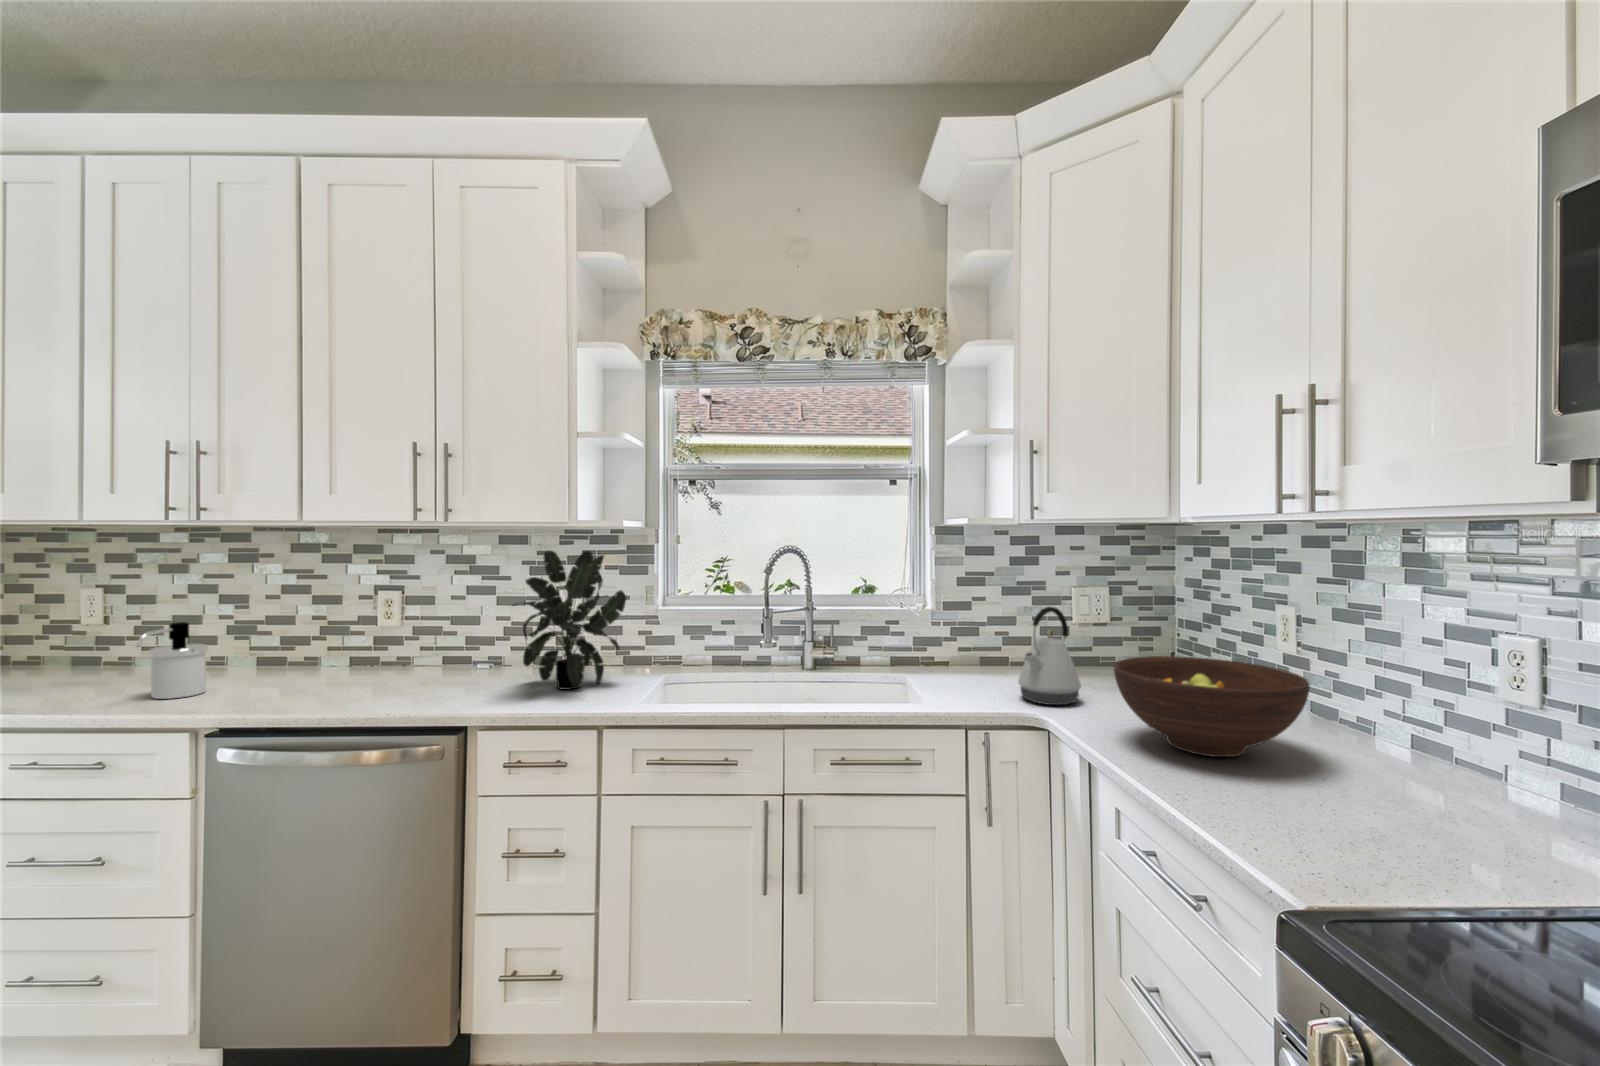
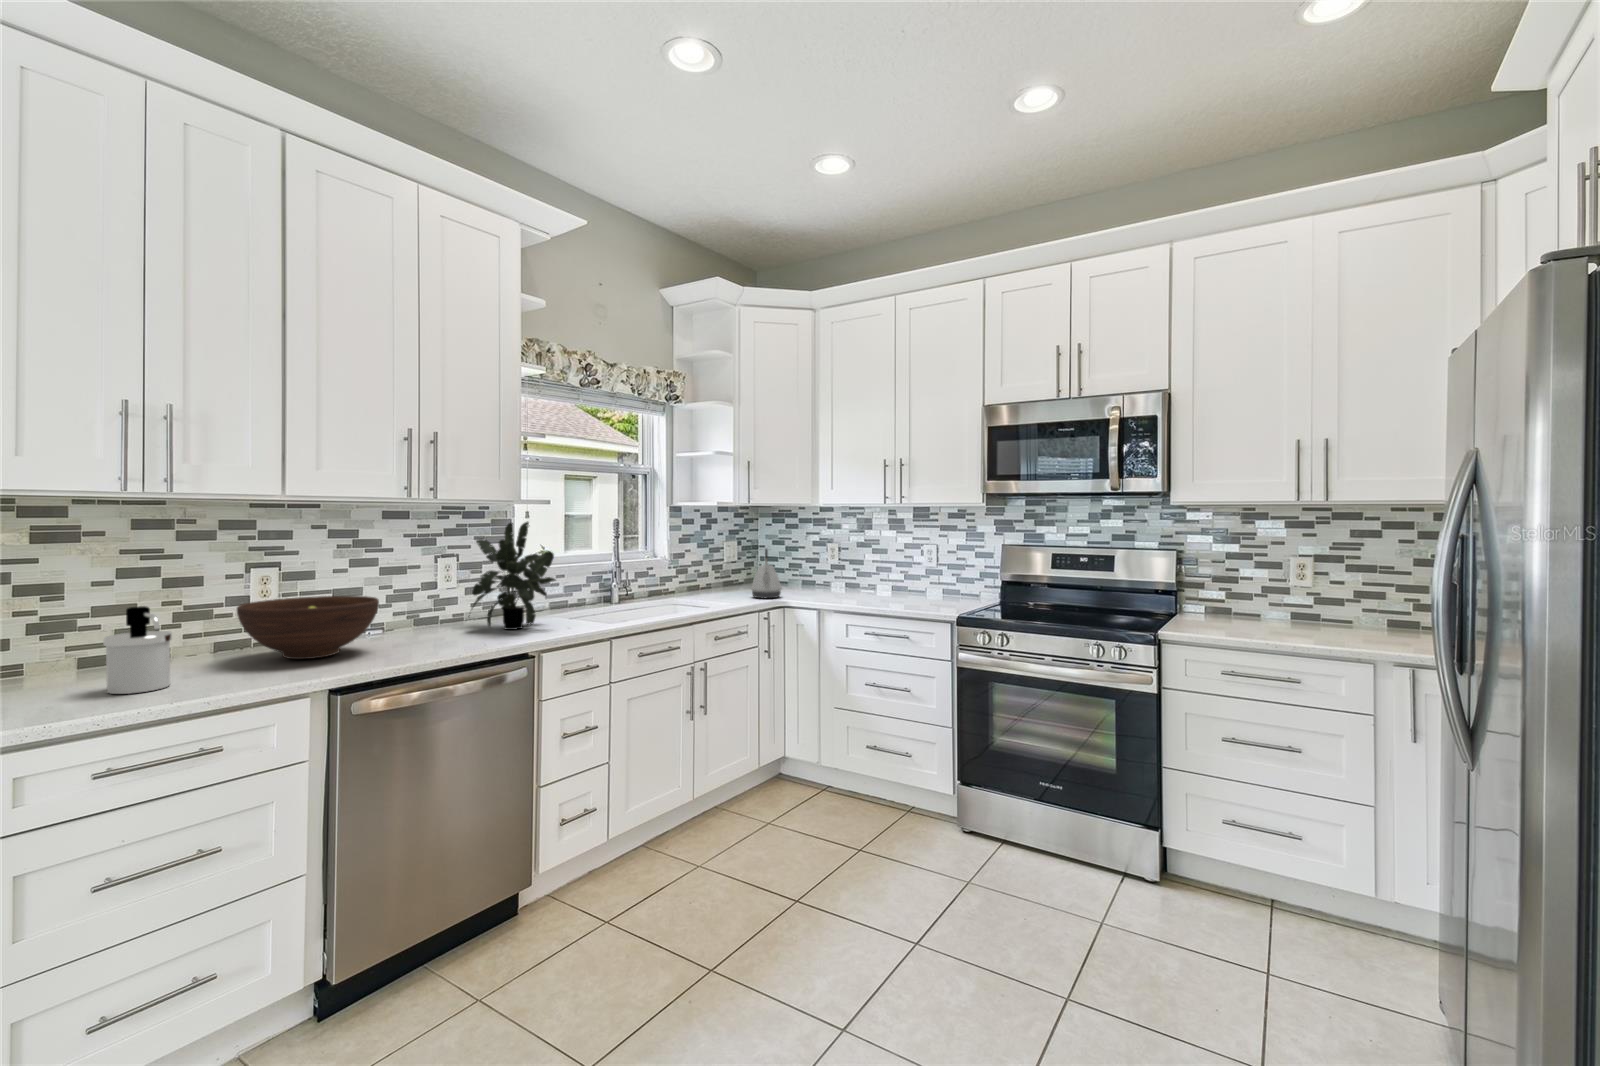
fruit bowl: present [1114,656,1310,757] -> present [237,596,379,659]

